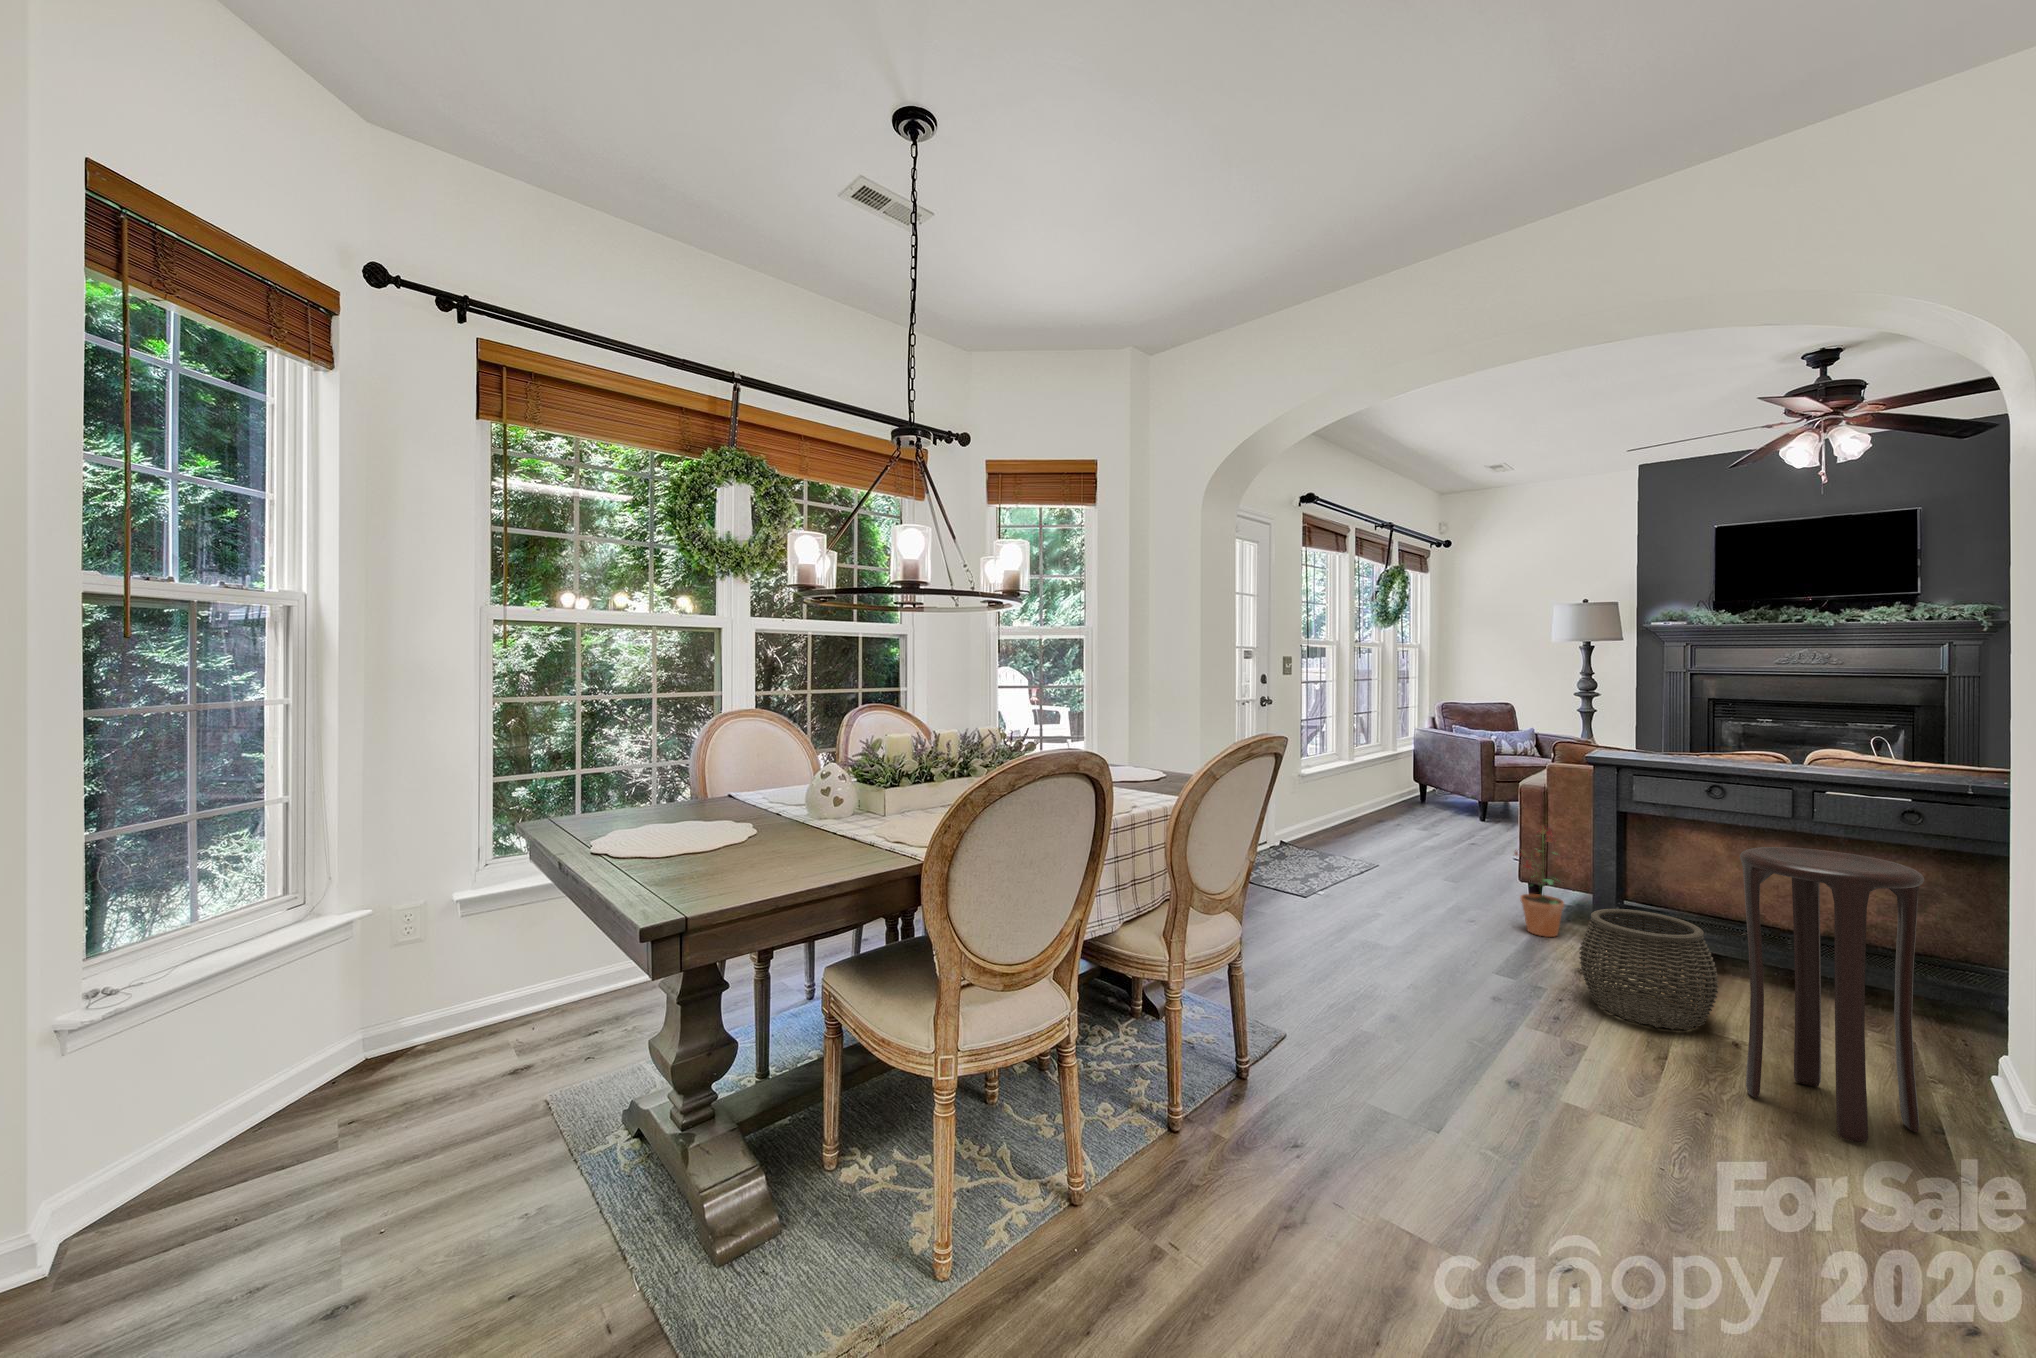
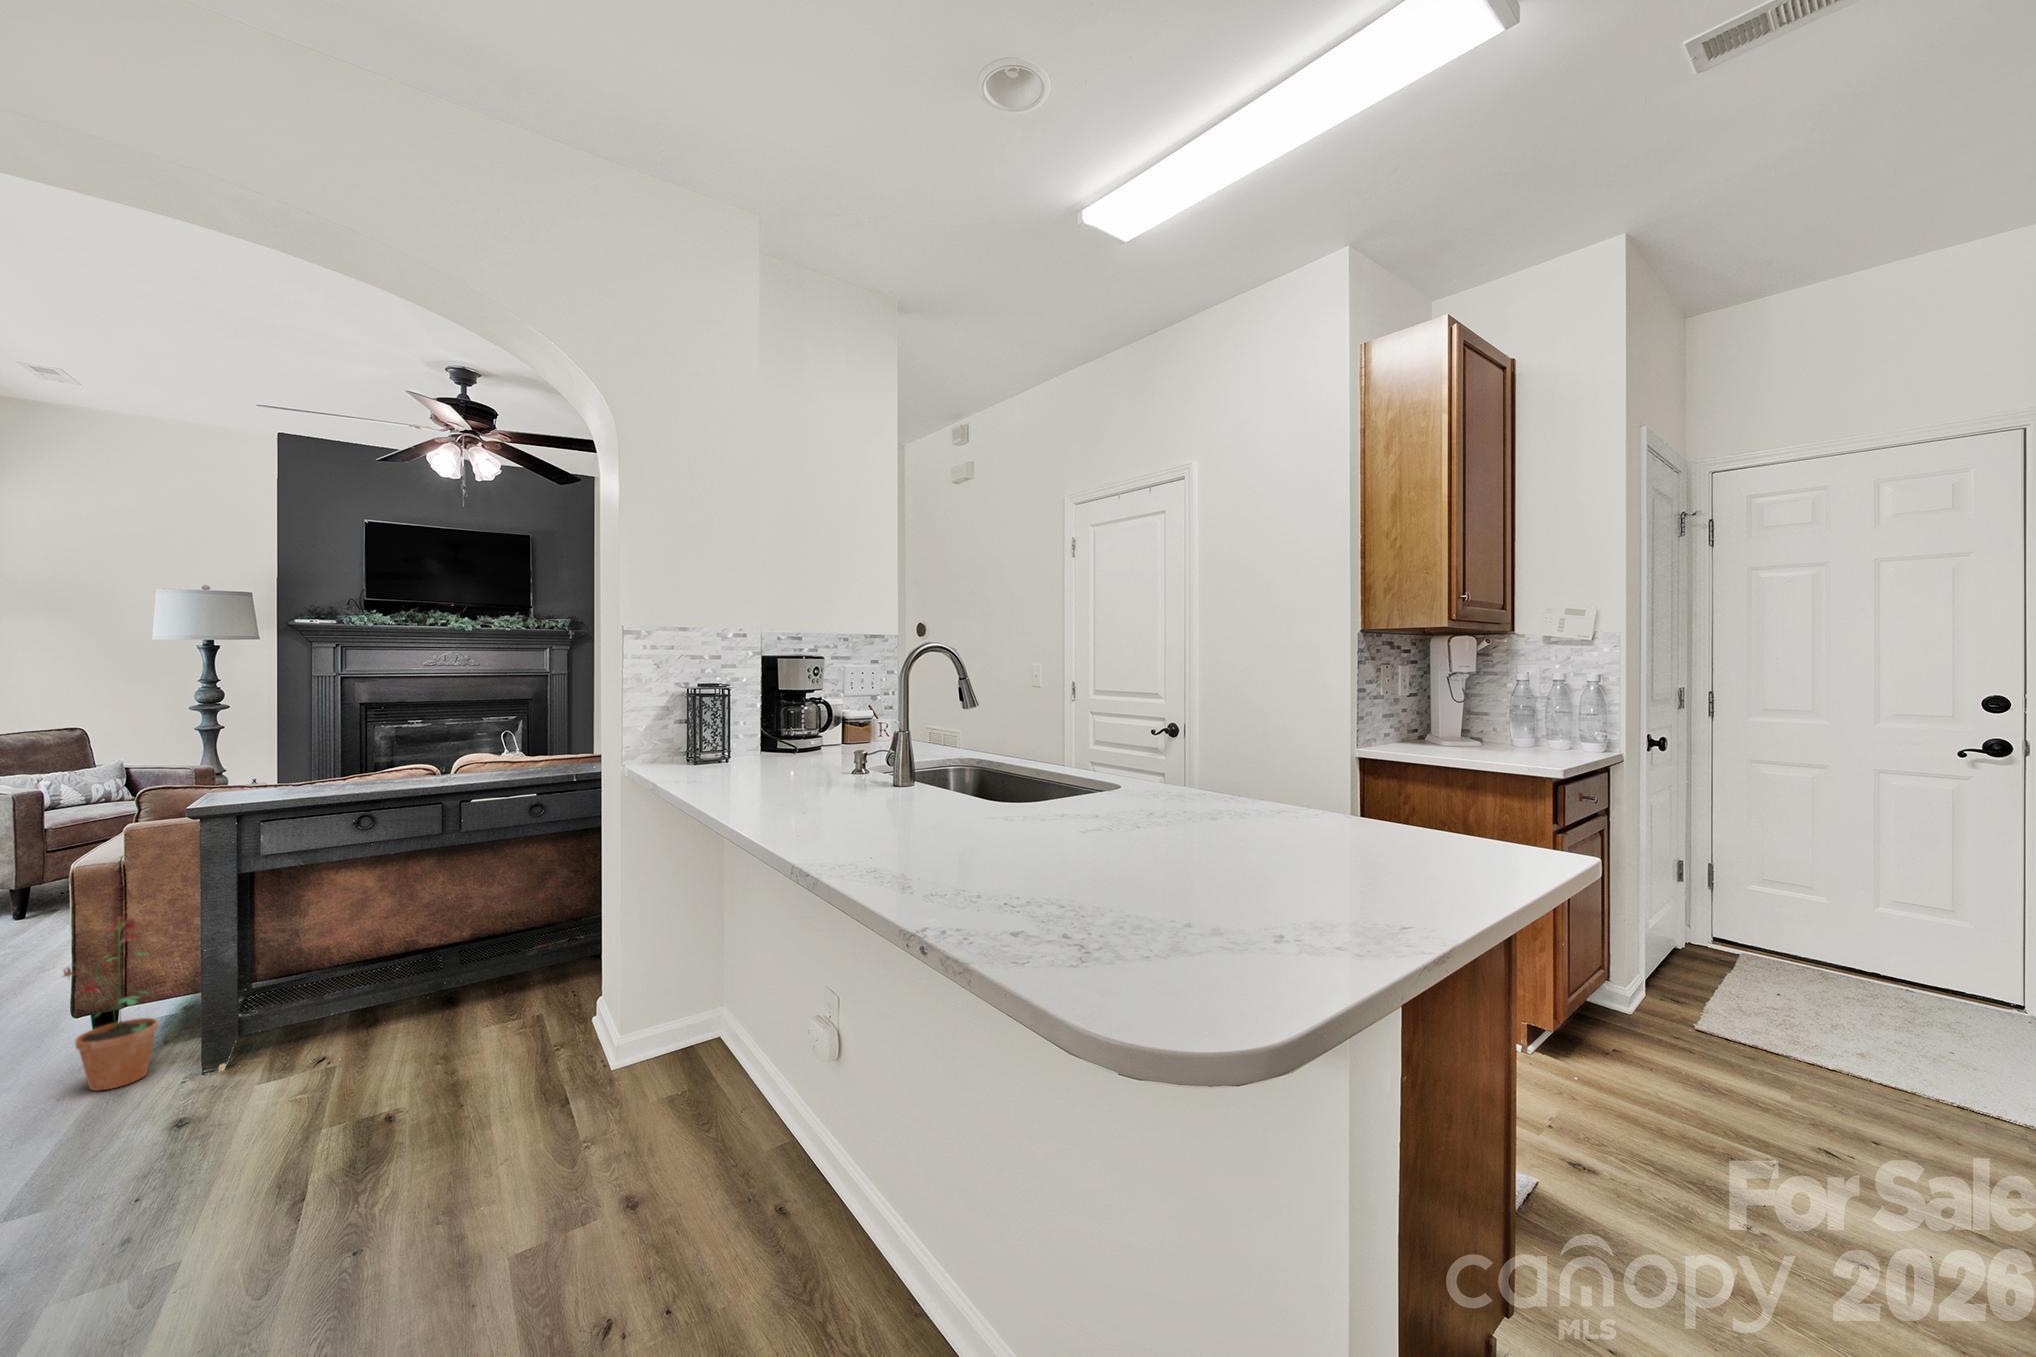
stool: present [1740,847,1924,1143] -> none [390,872,551,1188]
woven basket: present [1579,909,1719,1030] -> none [175,995,369,1170]

